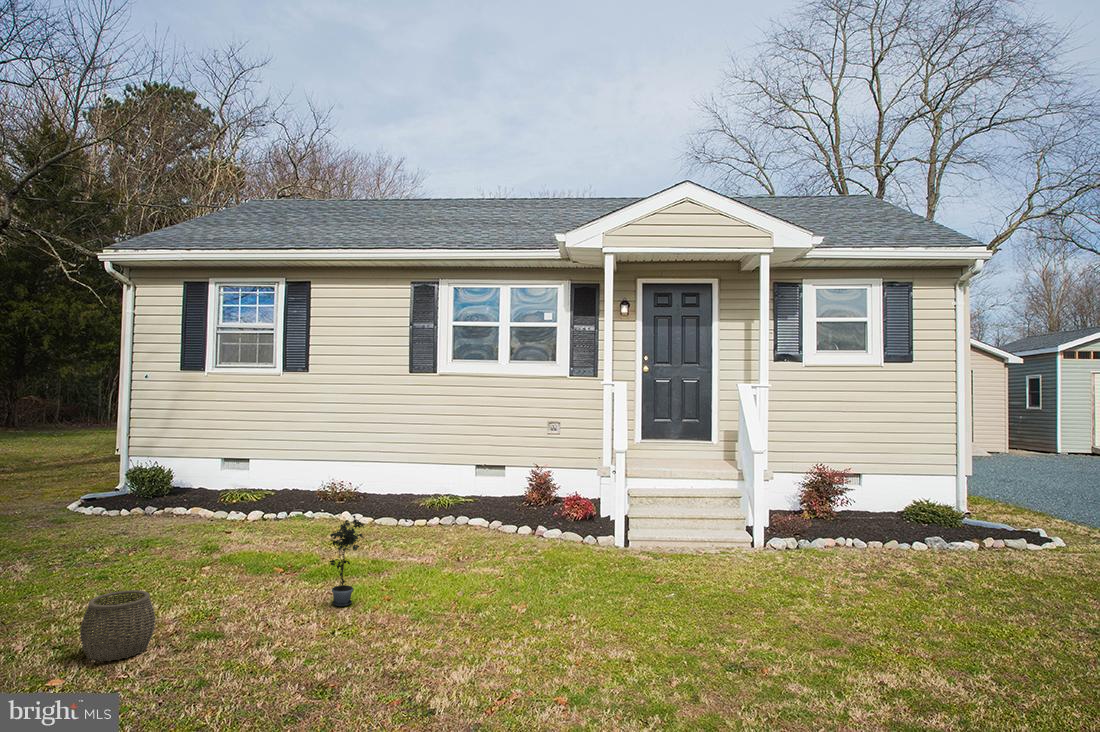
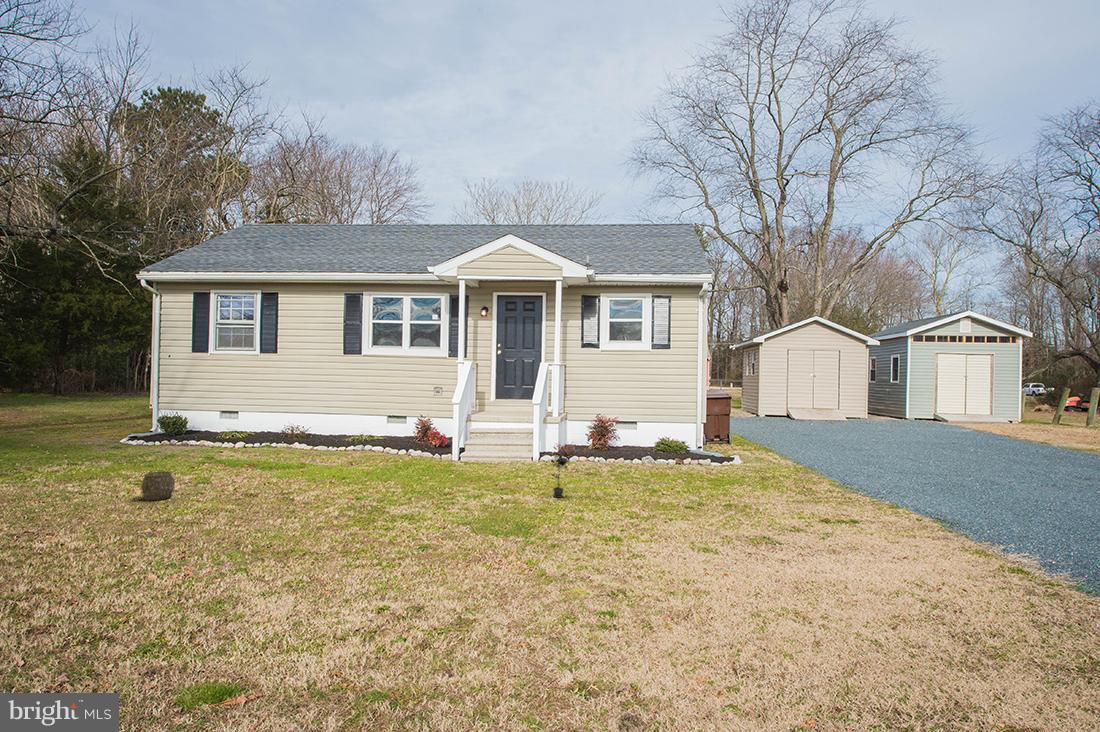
potted plant: present [327,515,364,606] -> present [552,453,569,498]

